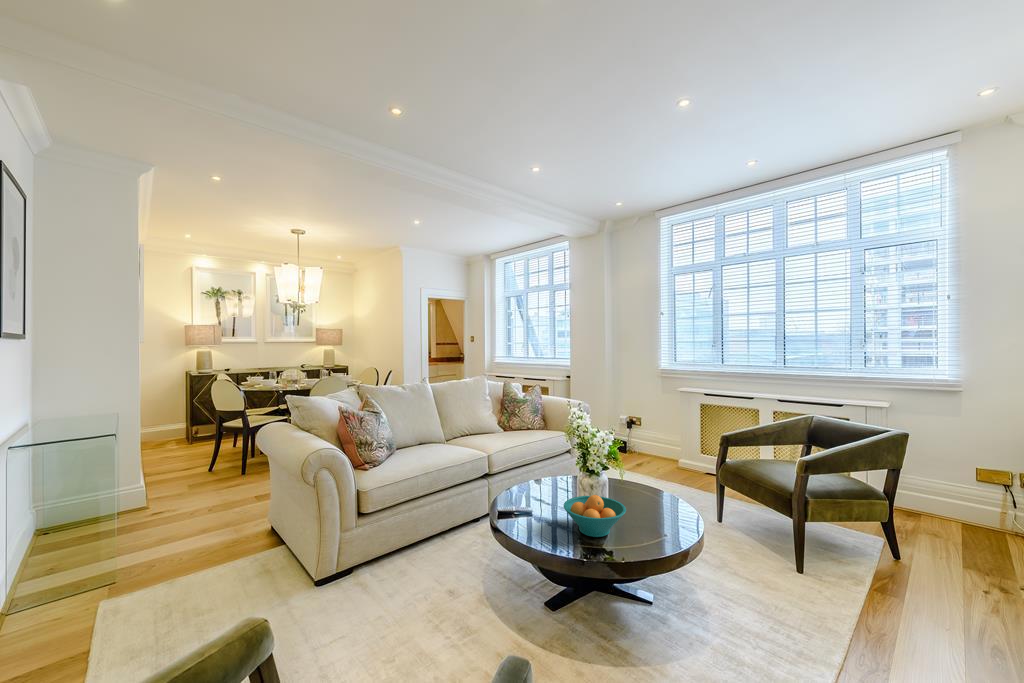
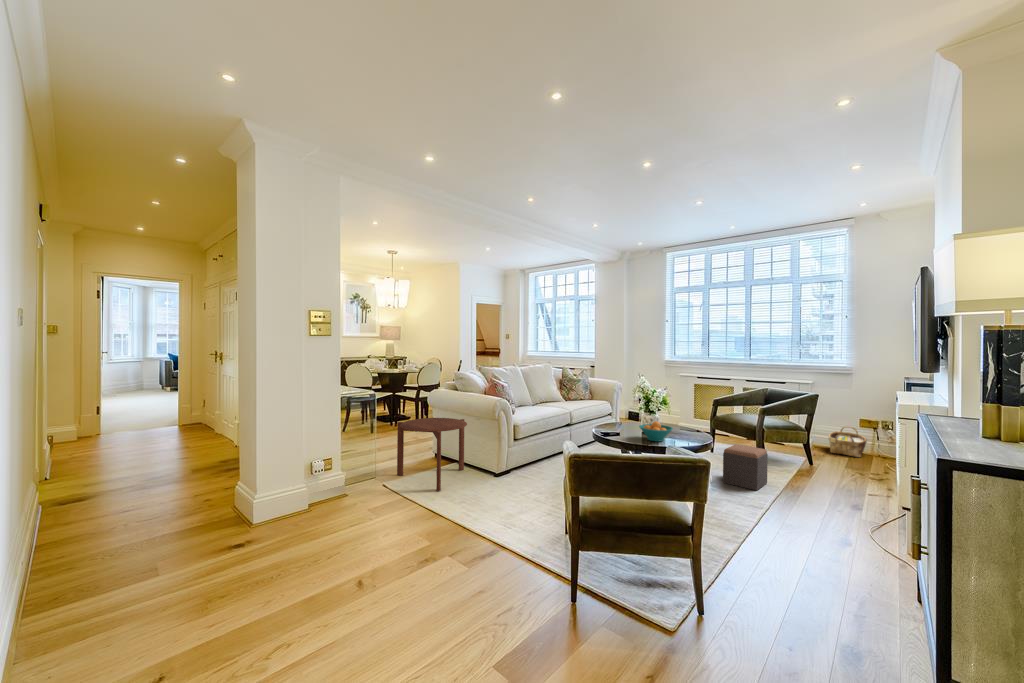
side table: none [131,474,283,632] -> present [397,418,467,491]
woven basket: none [919,478,992,537] -> present [829,426,867,457]
footstool: none [729,533,819,645] -> present [723,444,768,490]

